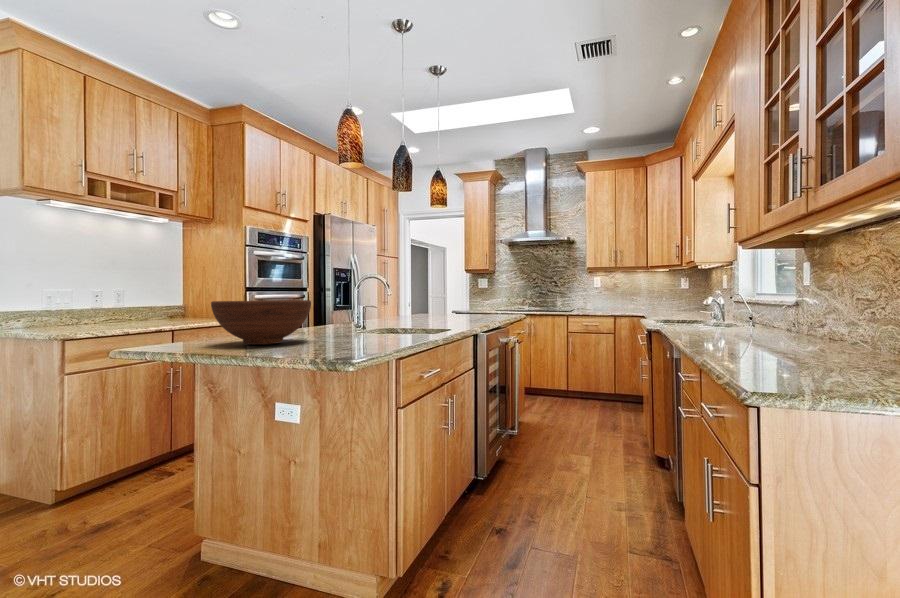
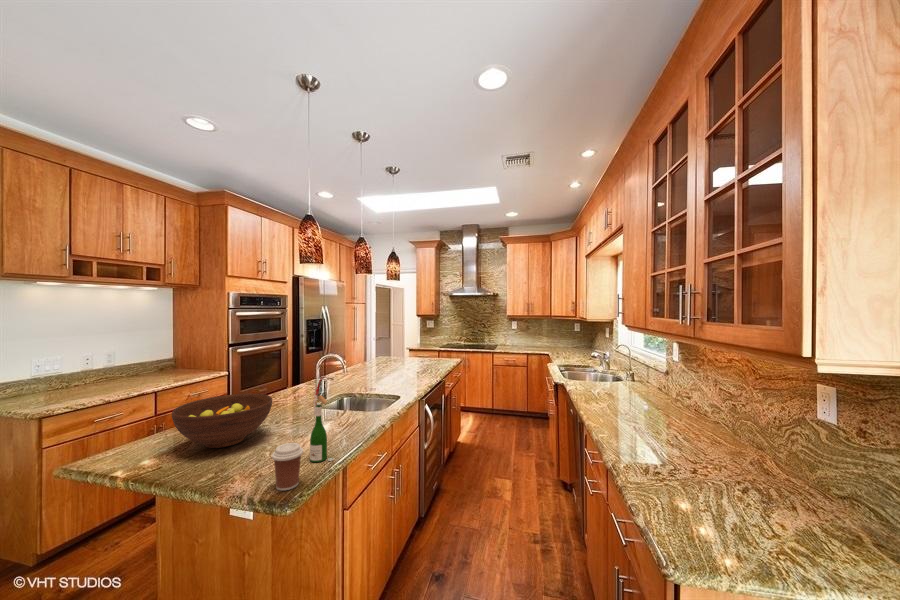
wine bottle: none [358,258,384,350] -> present [310,378,334,462]
coffee cup: none [323,315,355,358] -> present [272,443,303,491]

